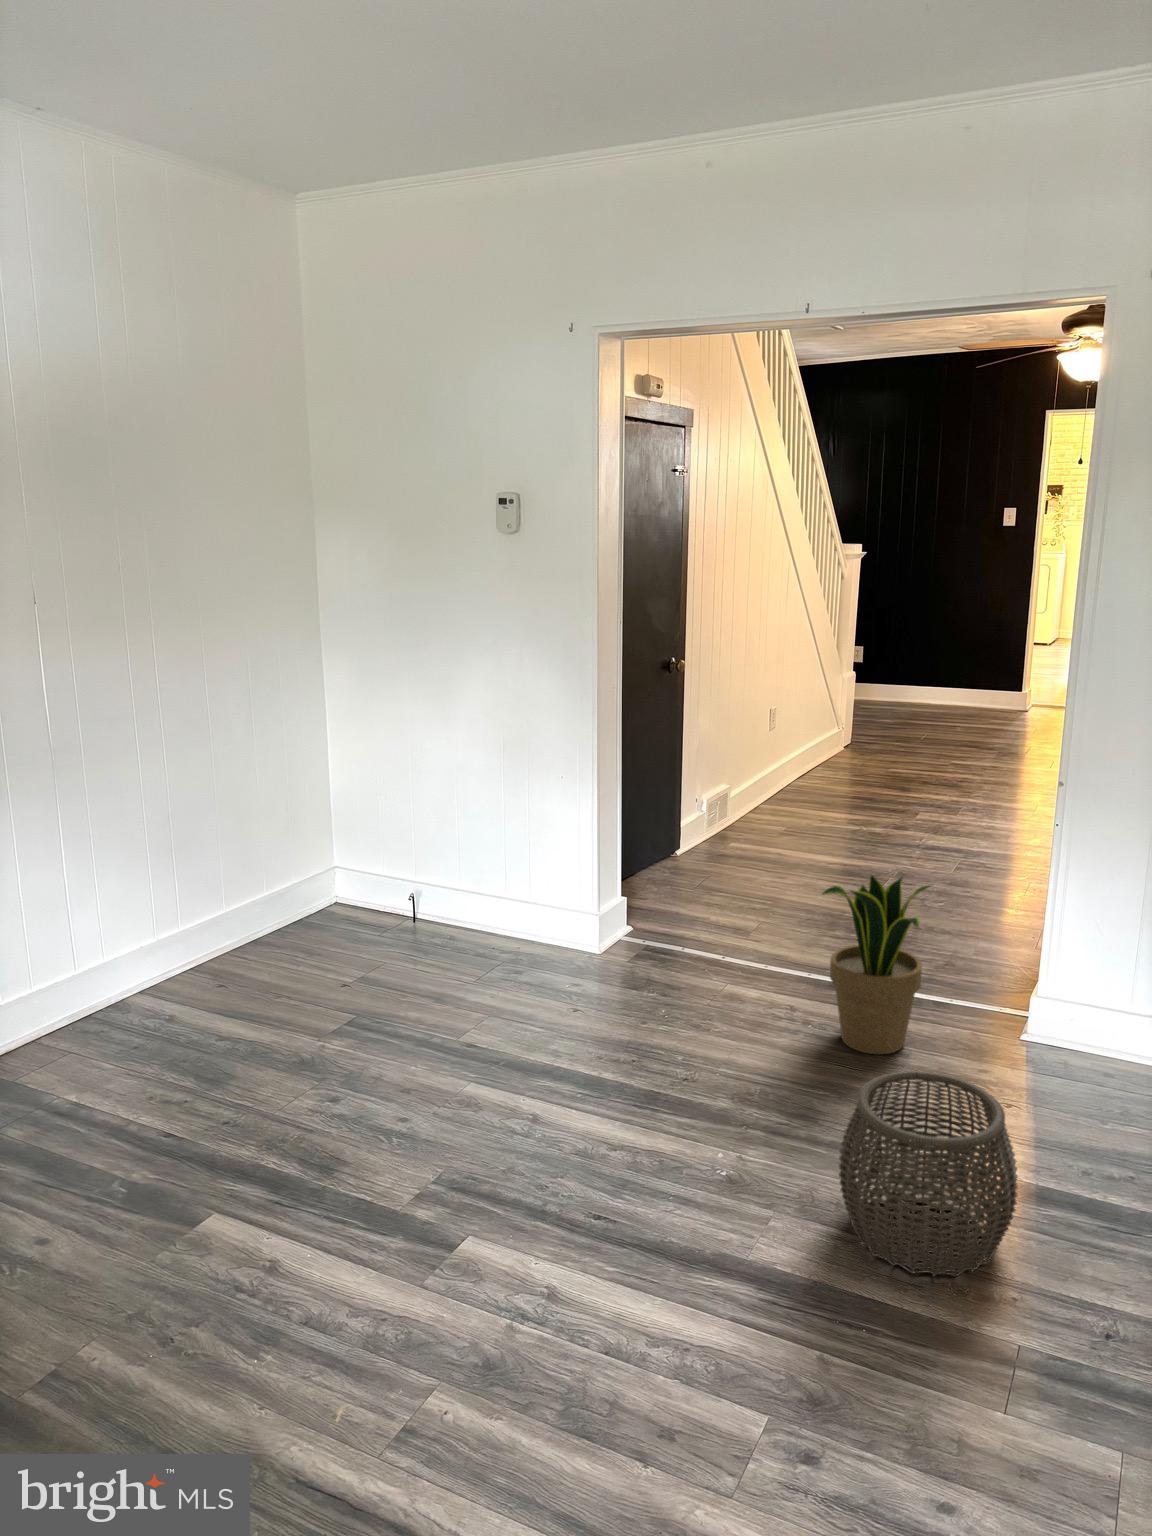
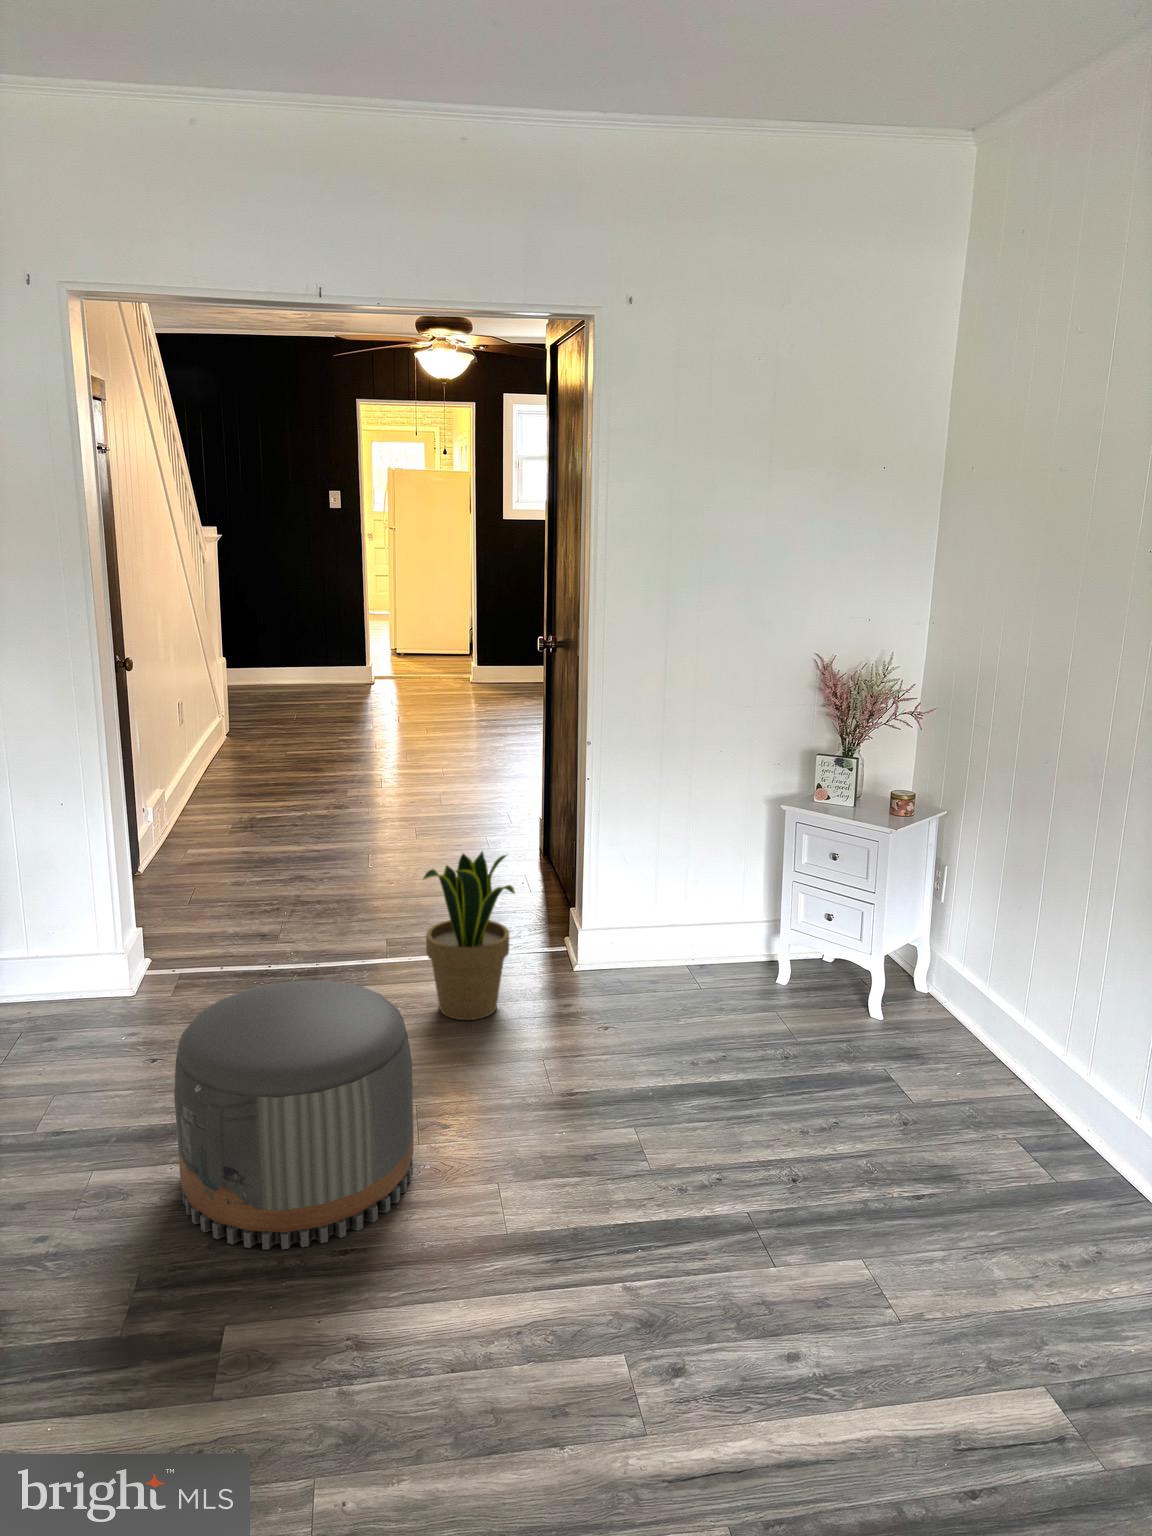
pouf: none [504,961,716,1205] -> present [174,980,414,1249]
woven basket: present [839,1071,1018,1277] -> none [550,1013,704,1190]

